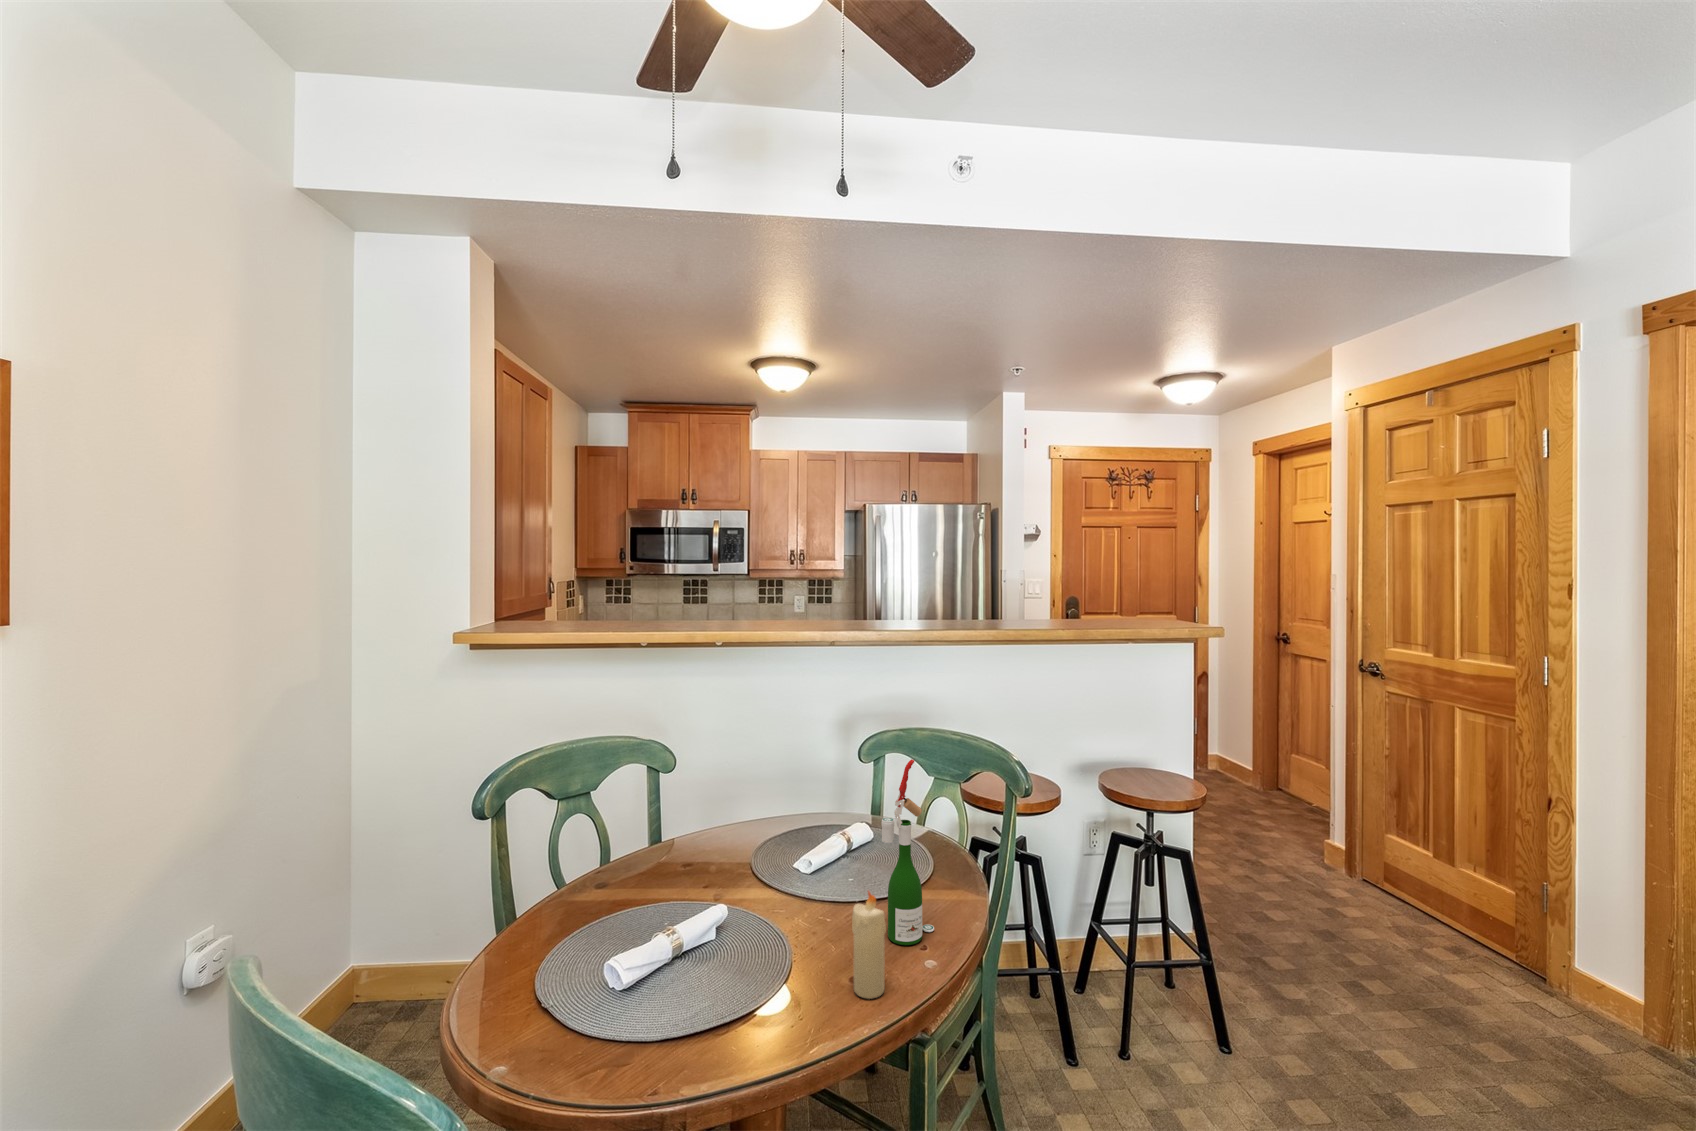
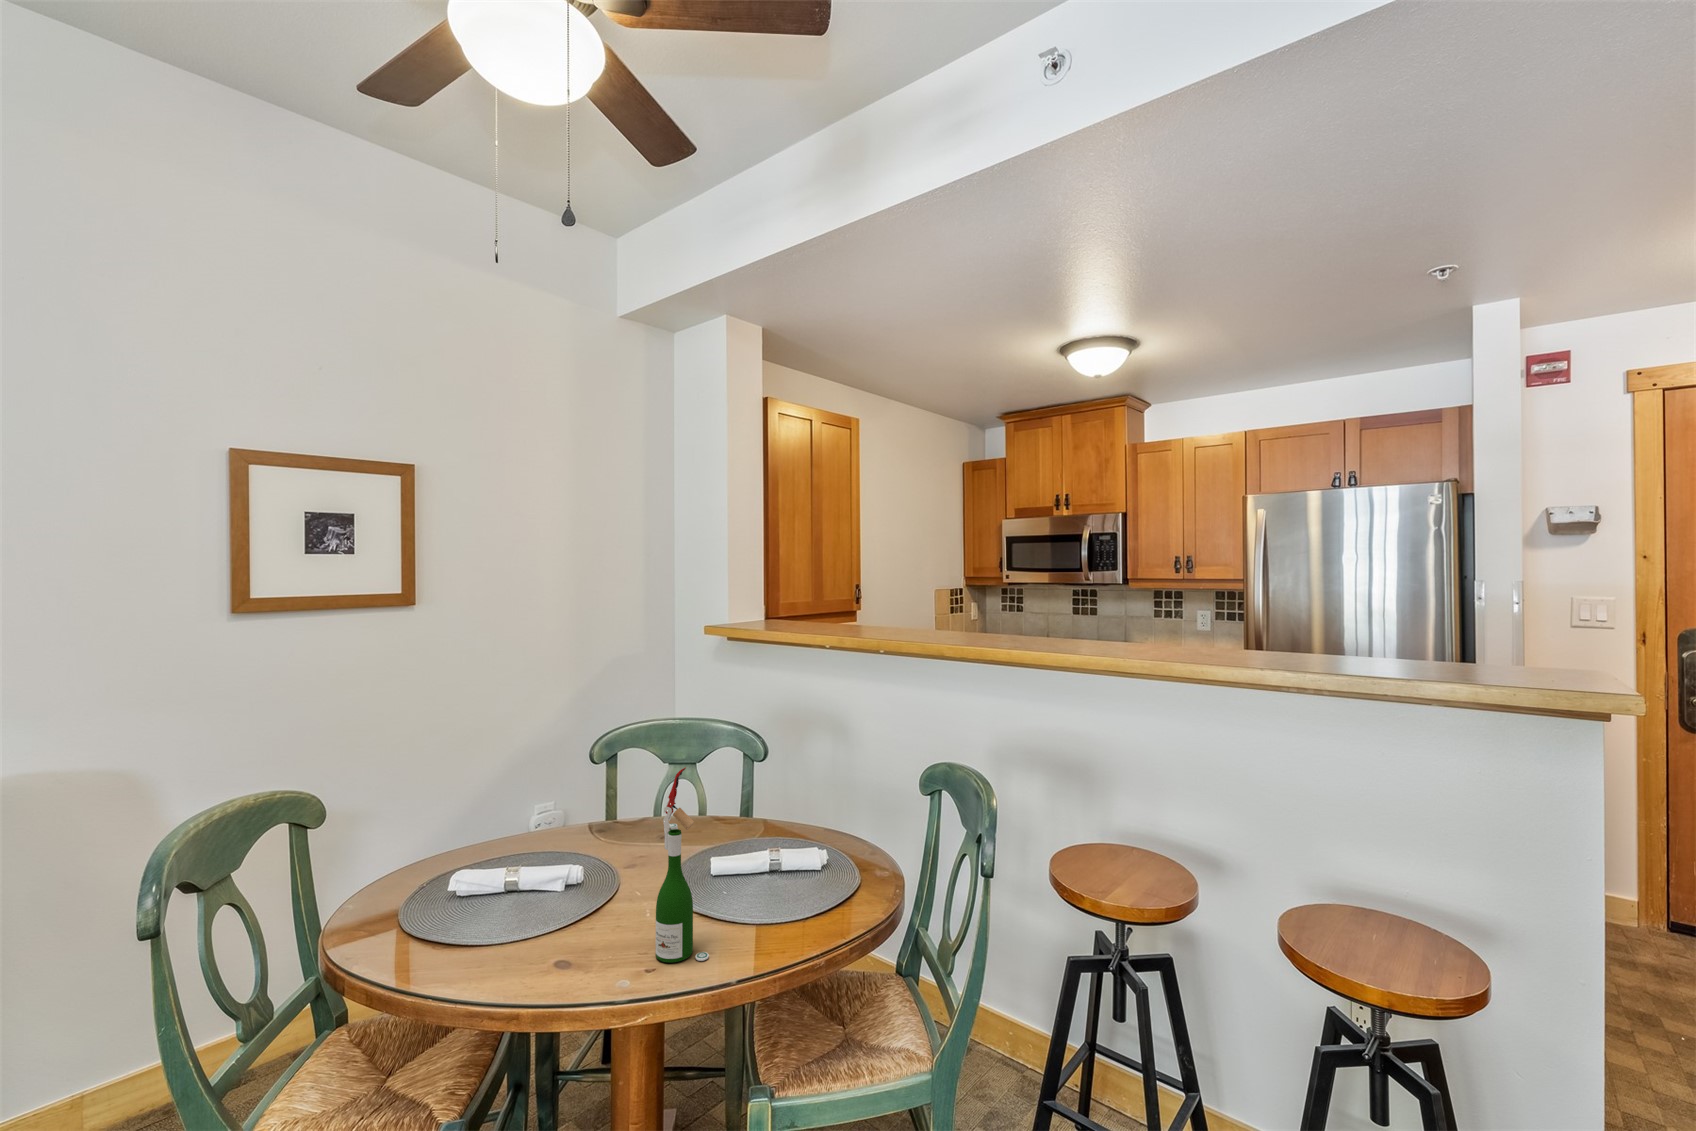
candle: present [852,892,886,999] -> none [547,876,582,983]

